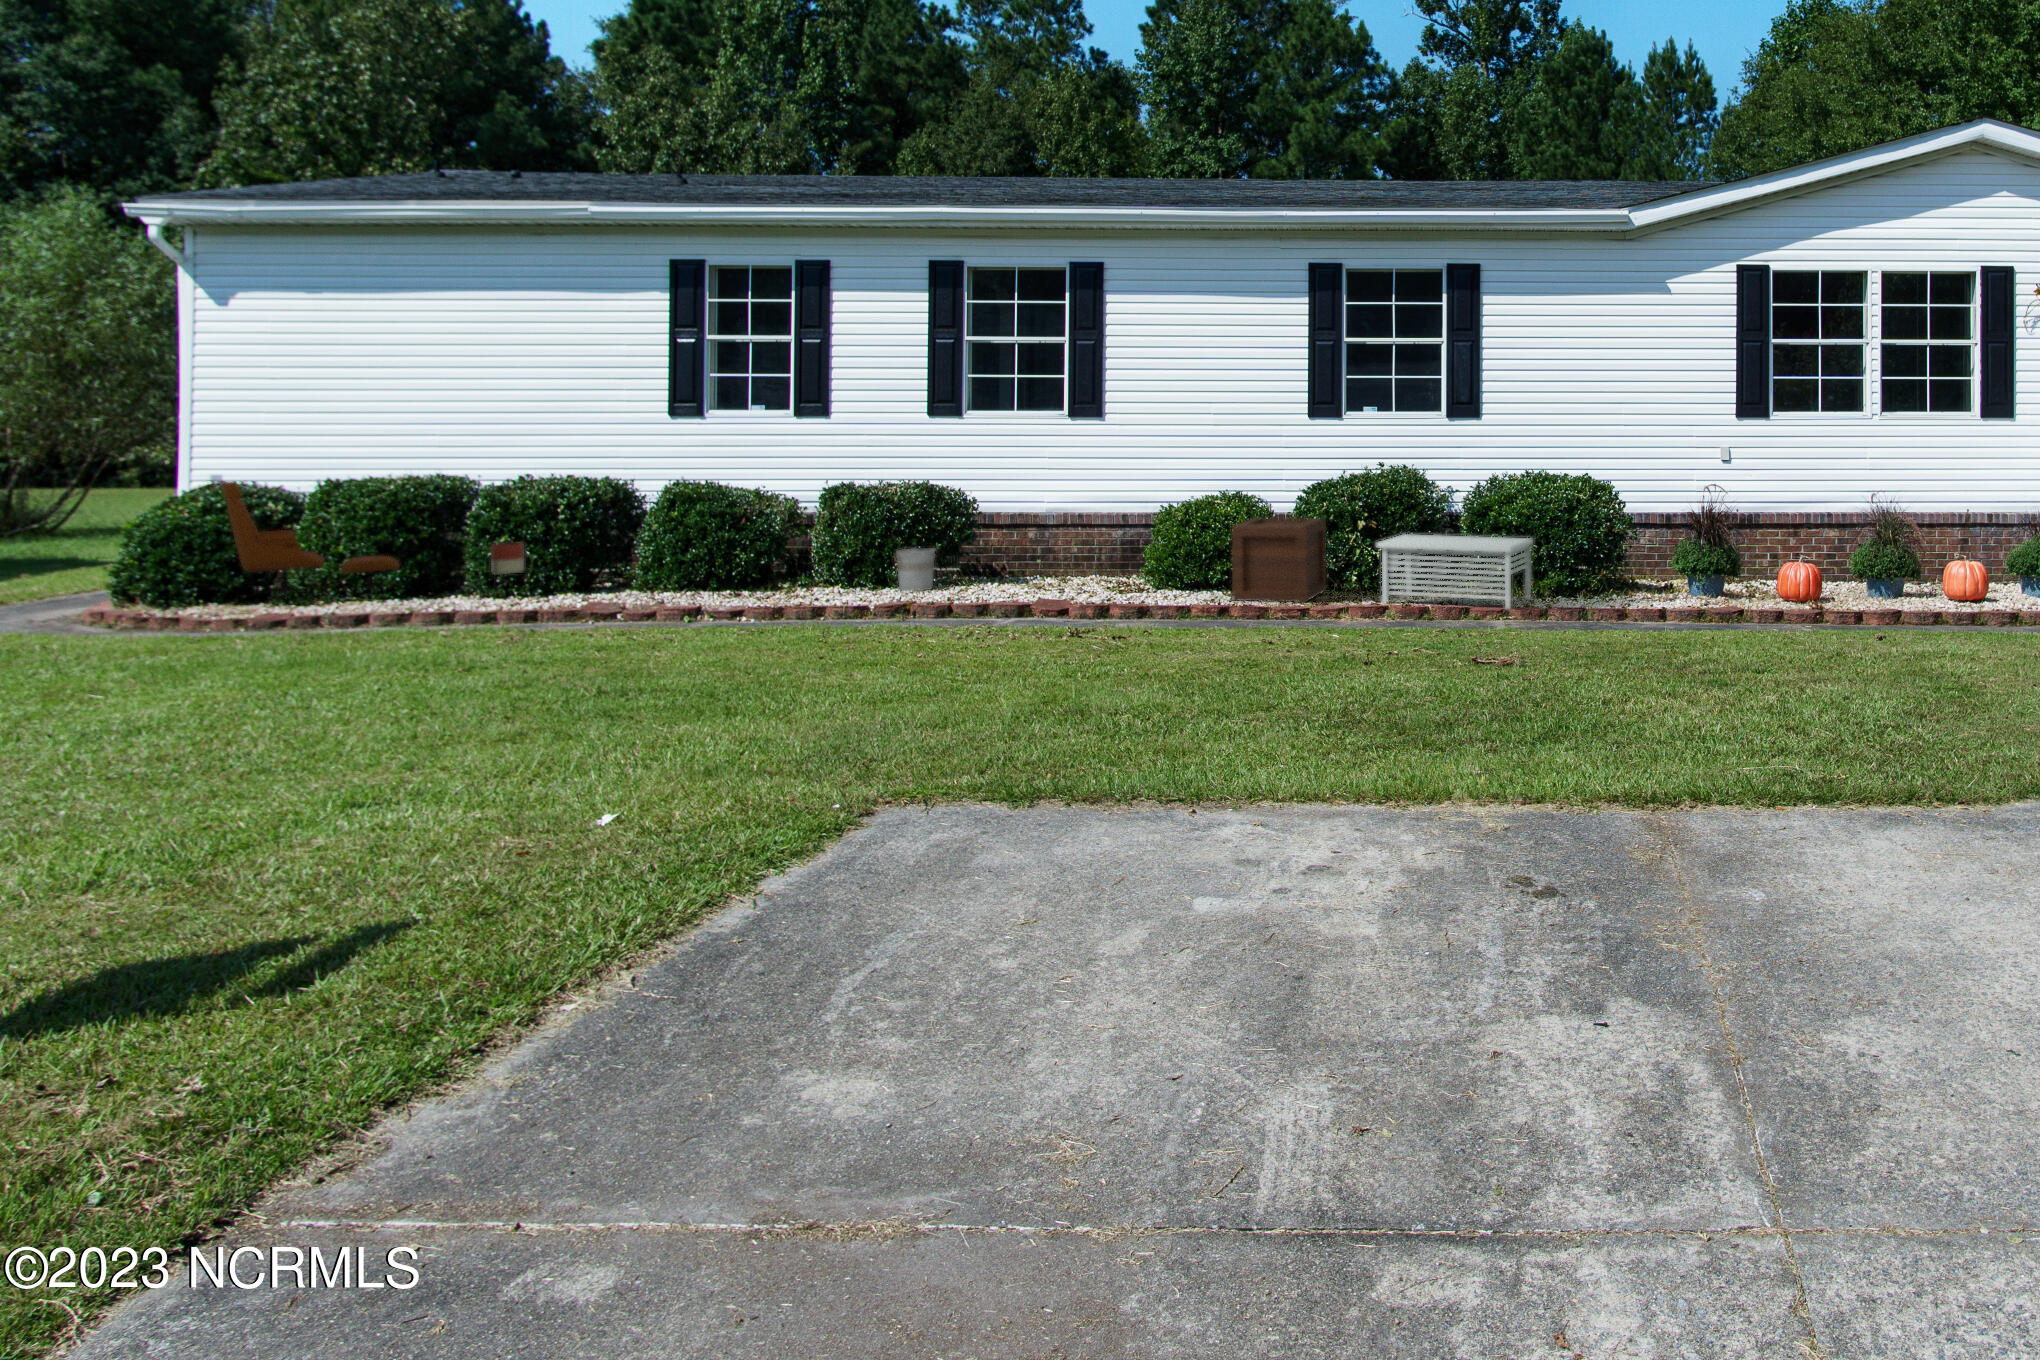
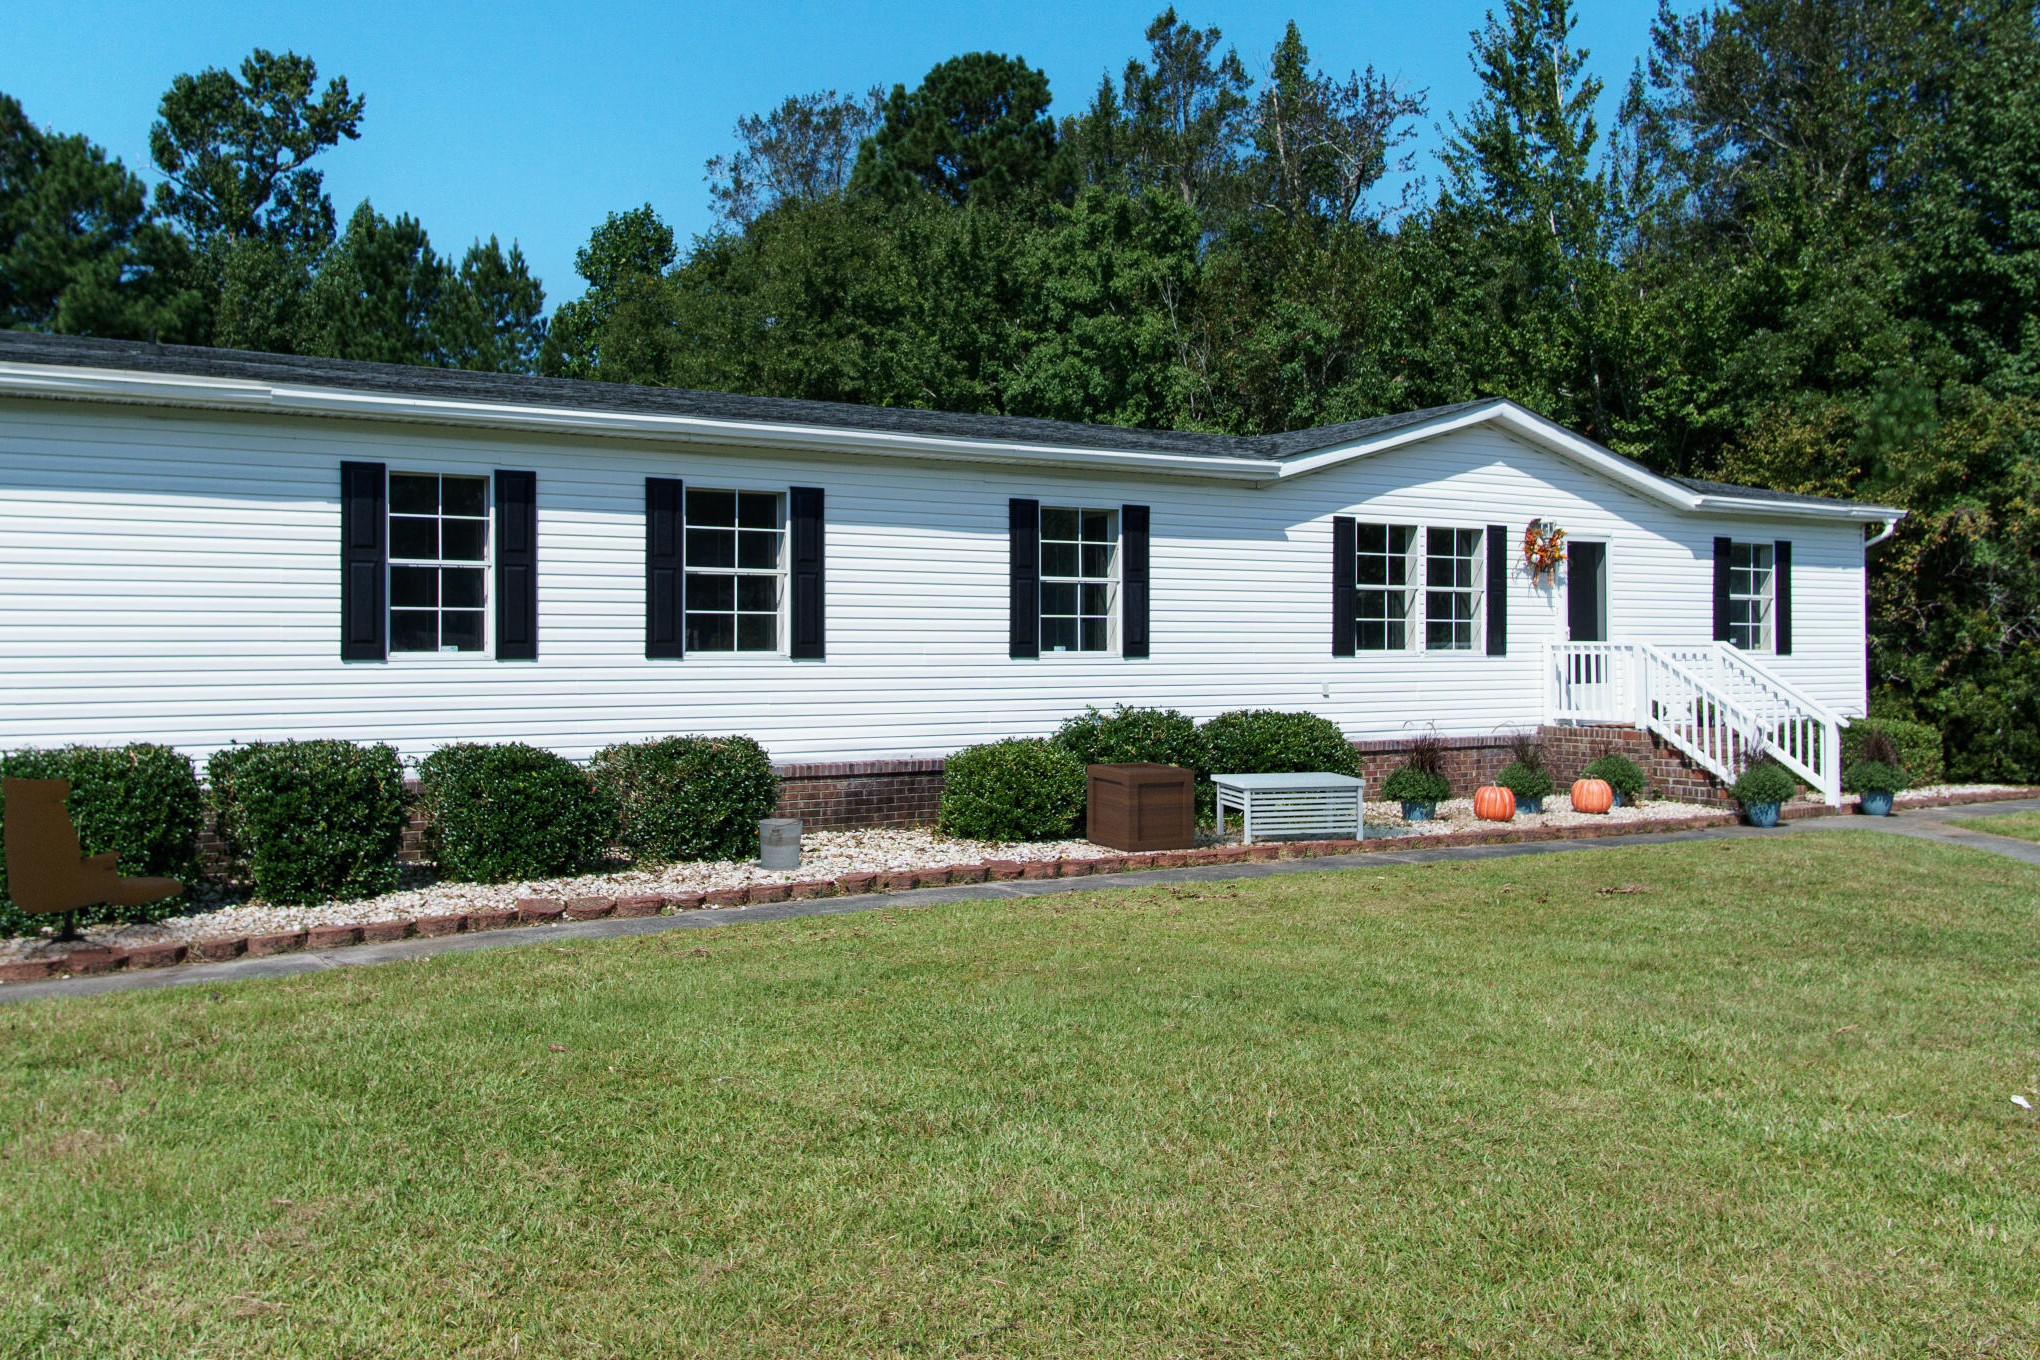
planter: present [491,543,525,575] -> none [276,845,321,913]

